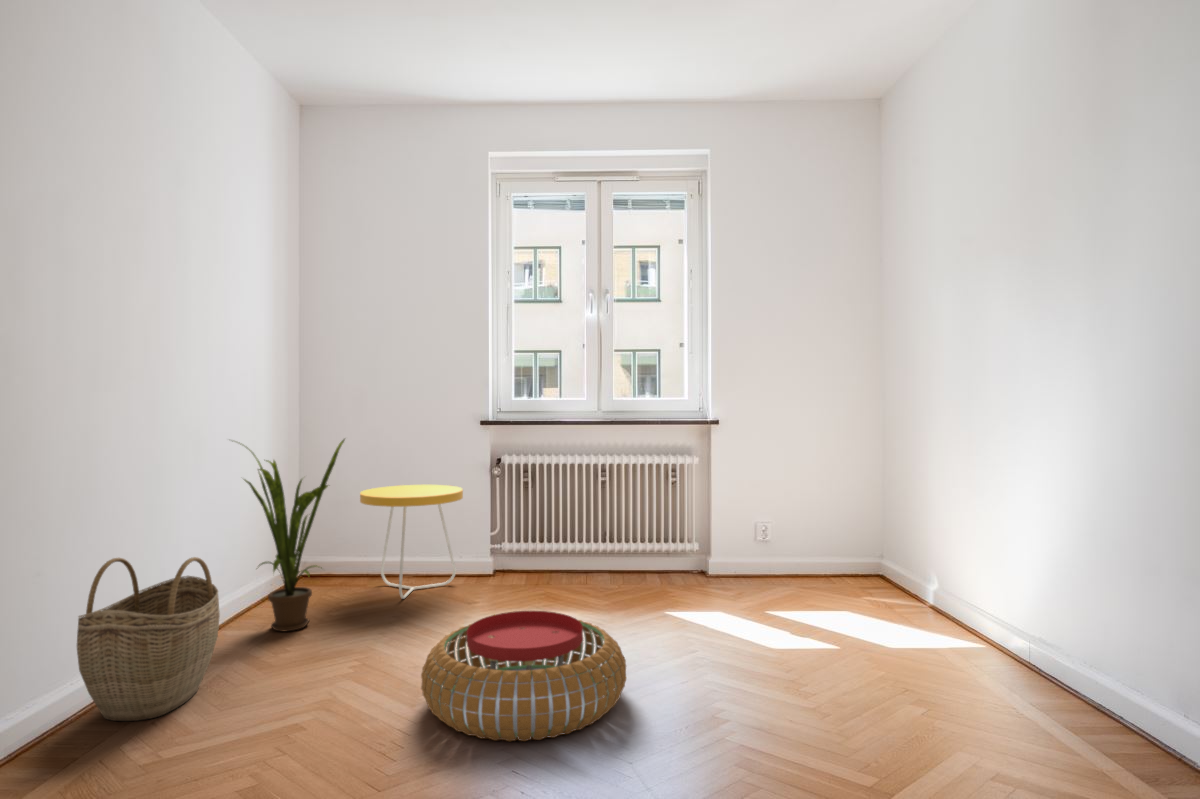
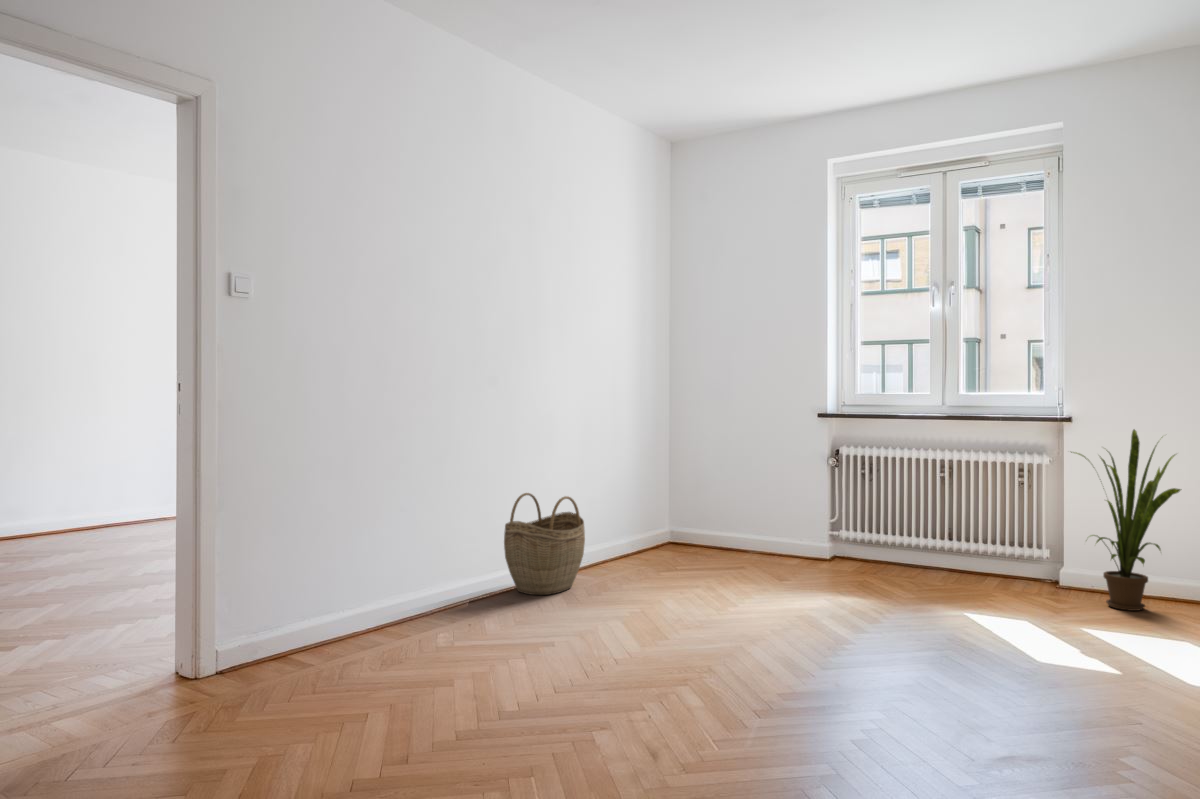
house plant: present [244,439,345,631] -> present [1071,429,1181,611]
side table: present [360,485,463,599] -> none [709,469,797,563]
pouf: present [421,611,626,741] -> none [693,563,857,649]

